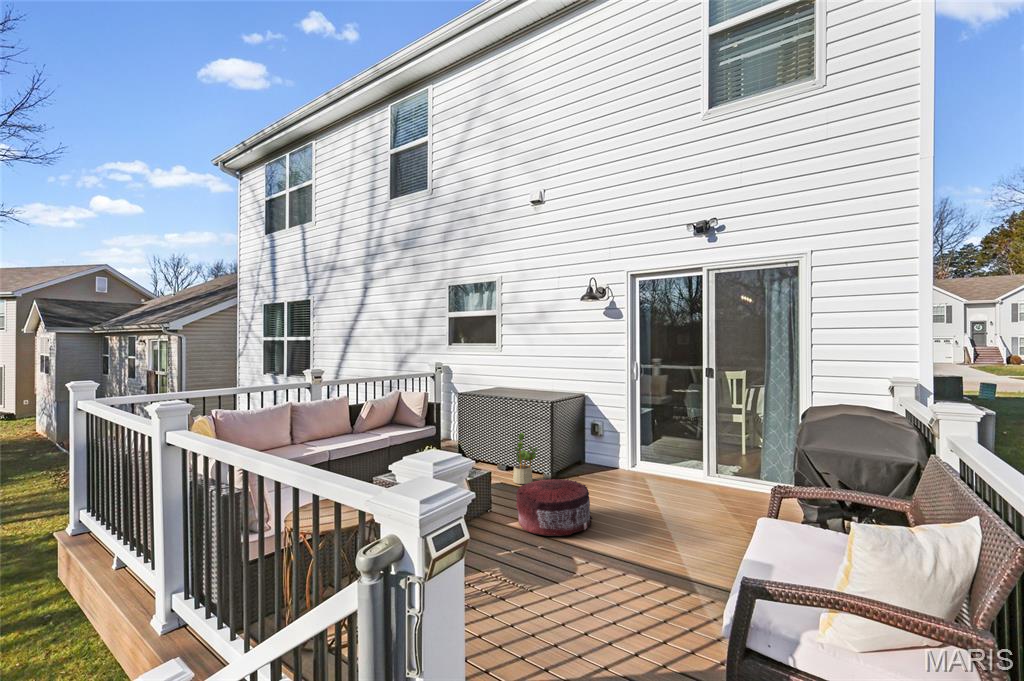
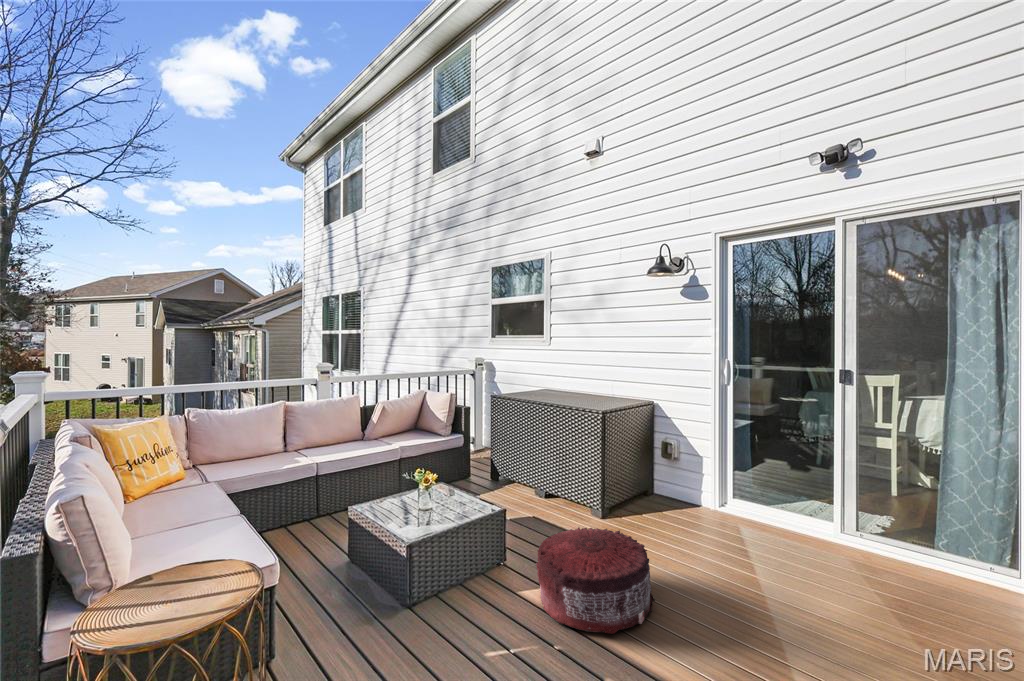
potted plant: present [513,433,538,484] -> none [551,451,586,521]

